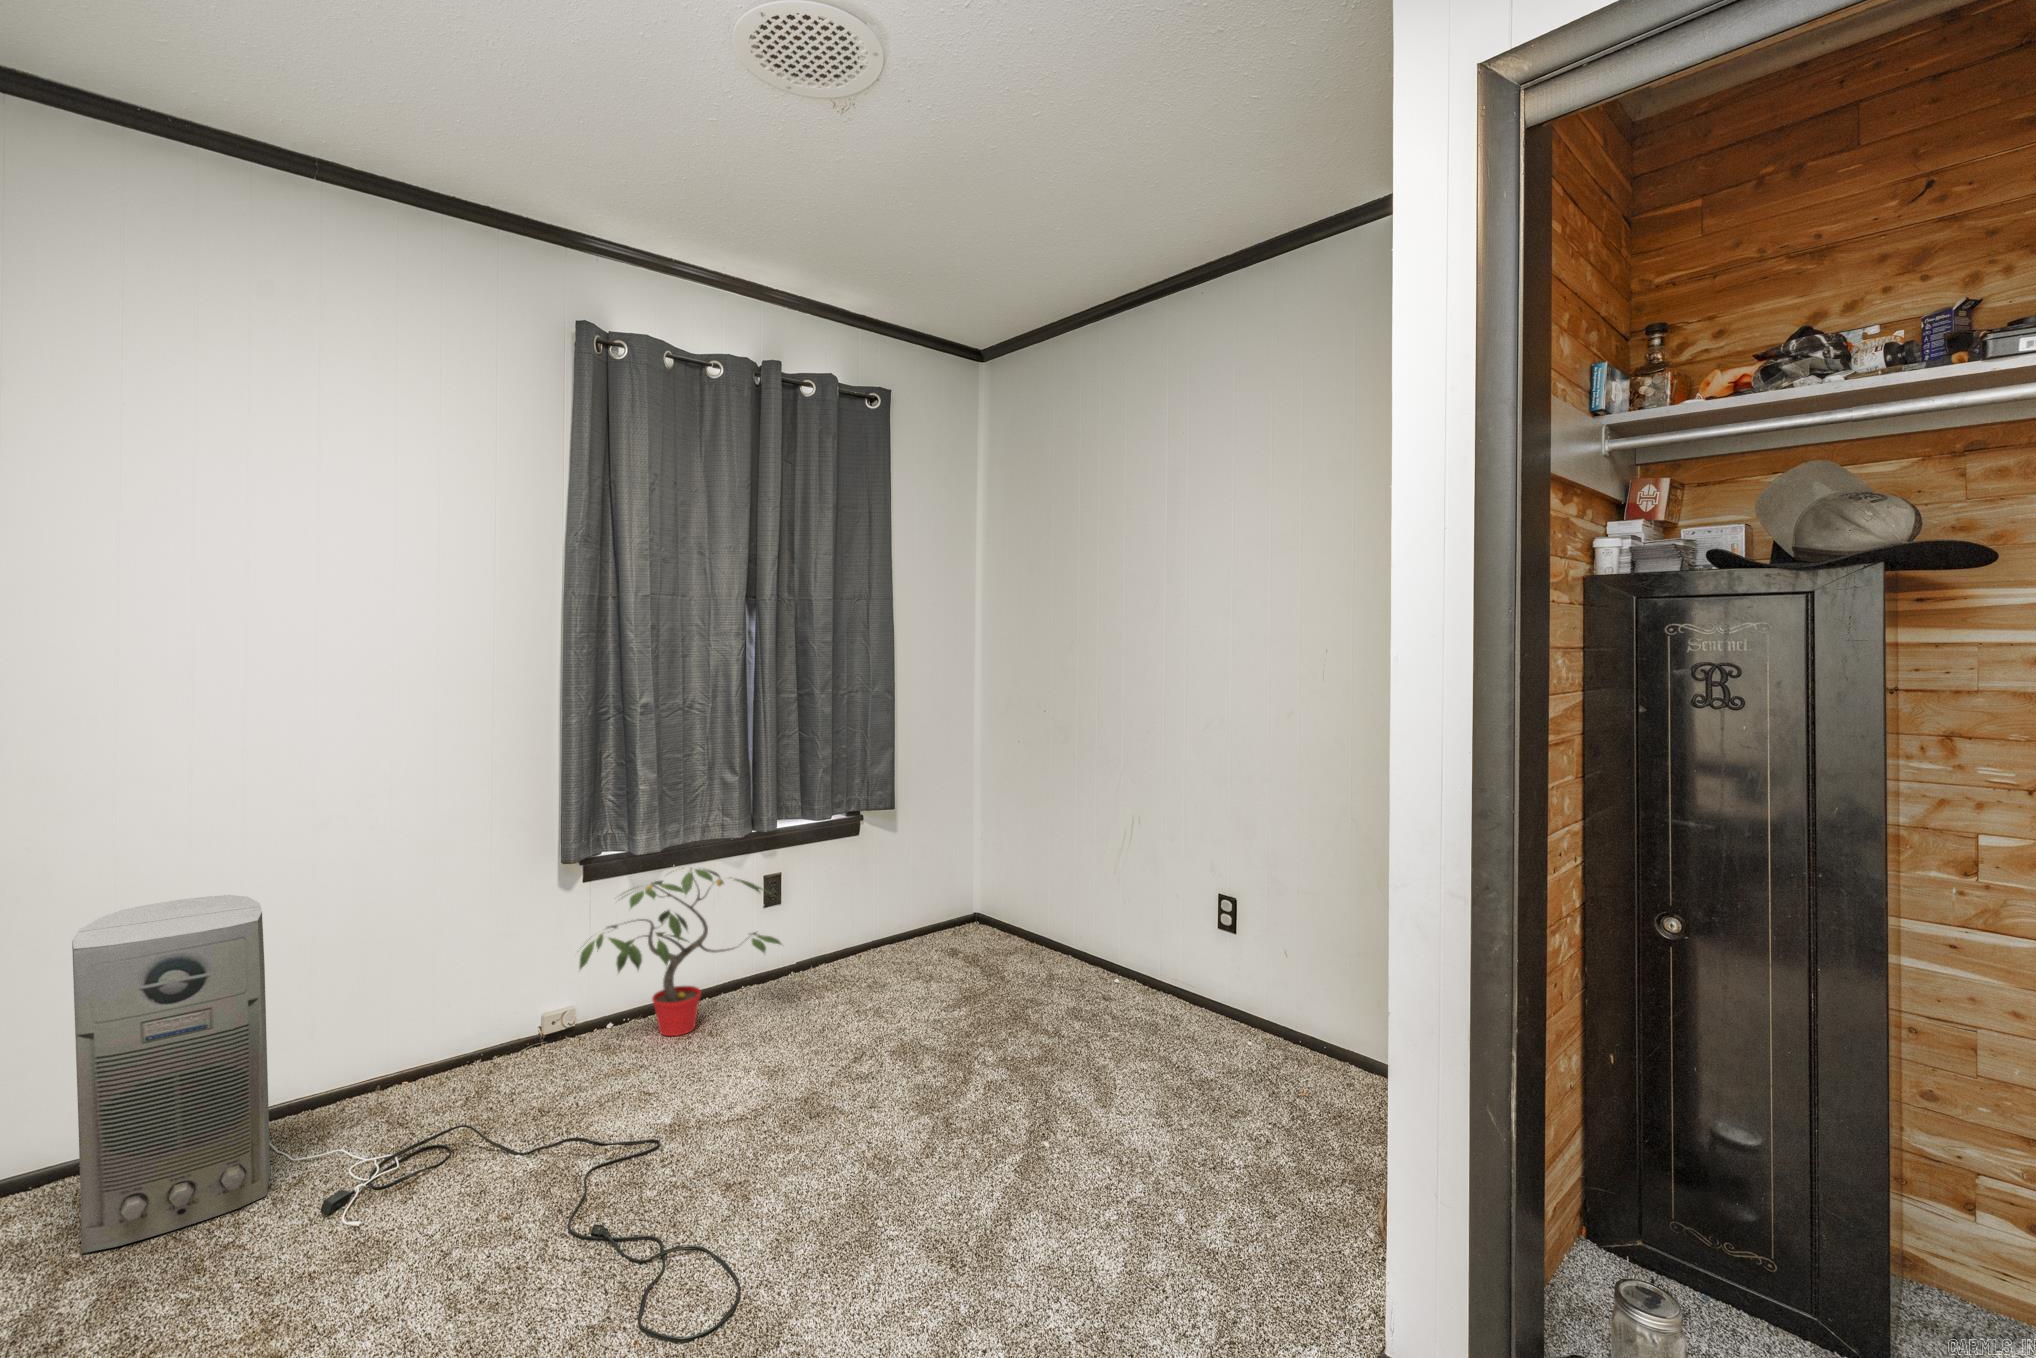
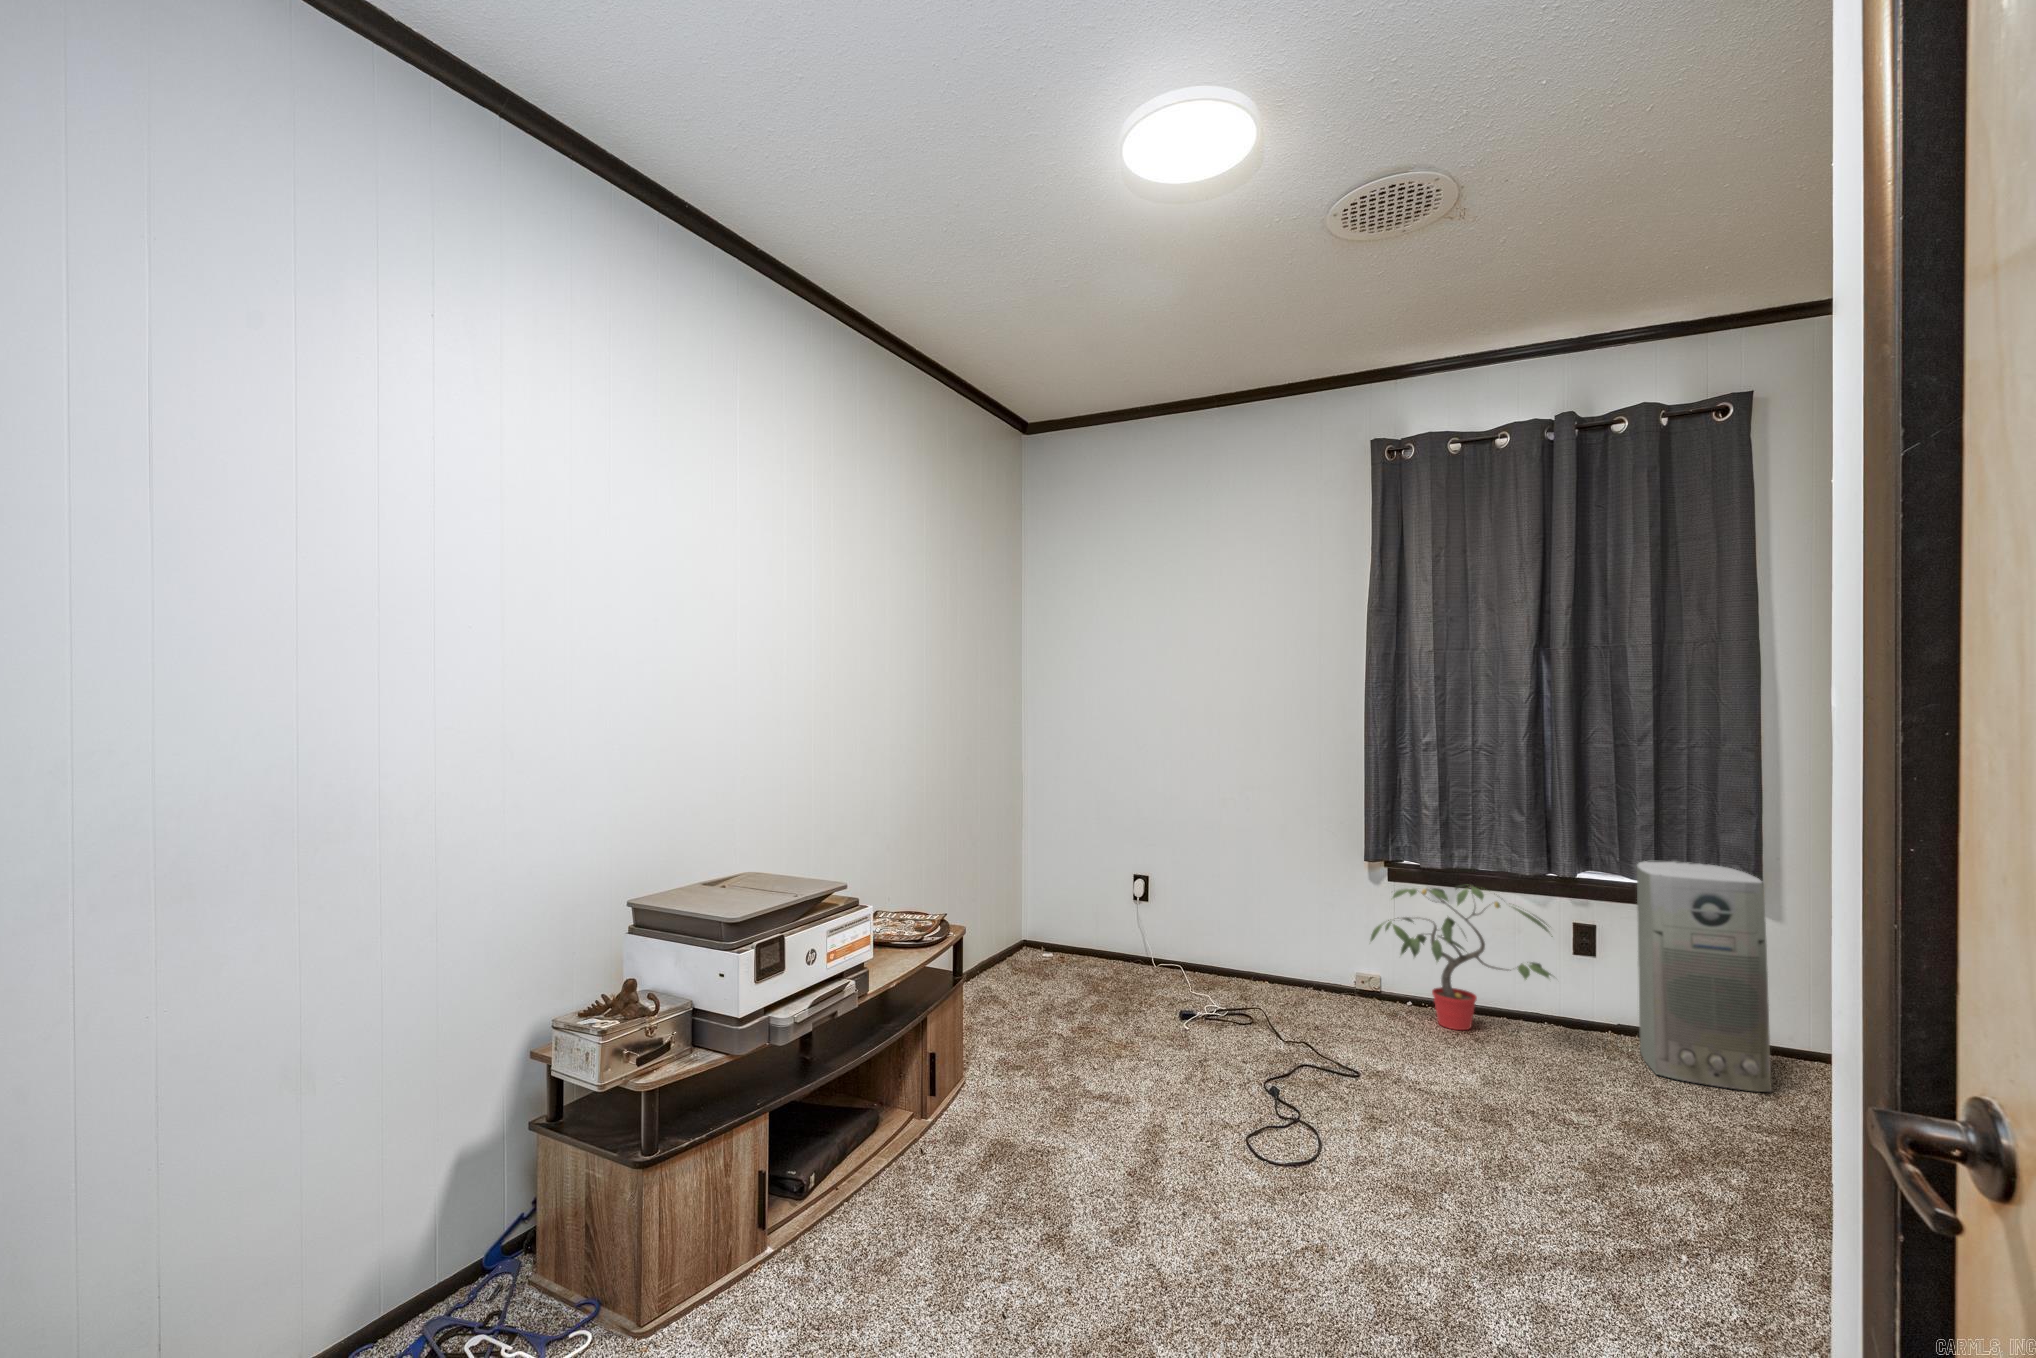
air purifier: present [72,895,270,1253] -> present [1637,861,1772,1092]

